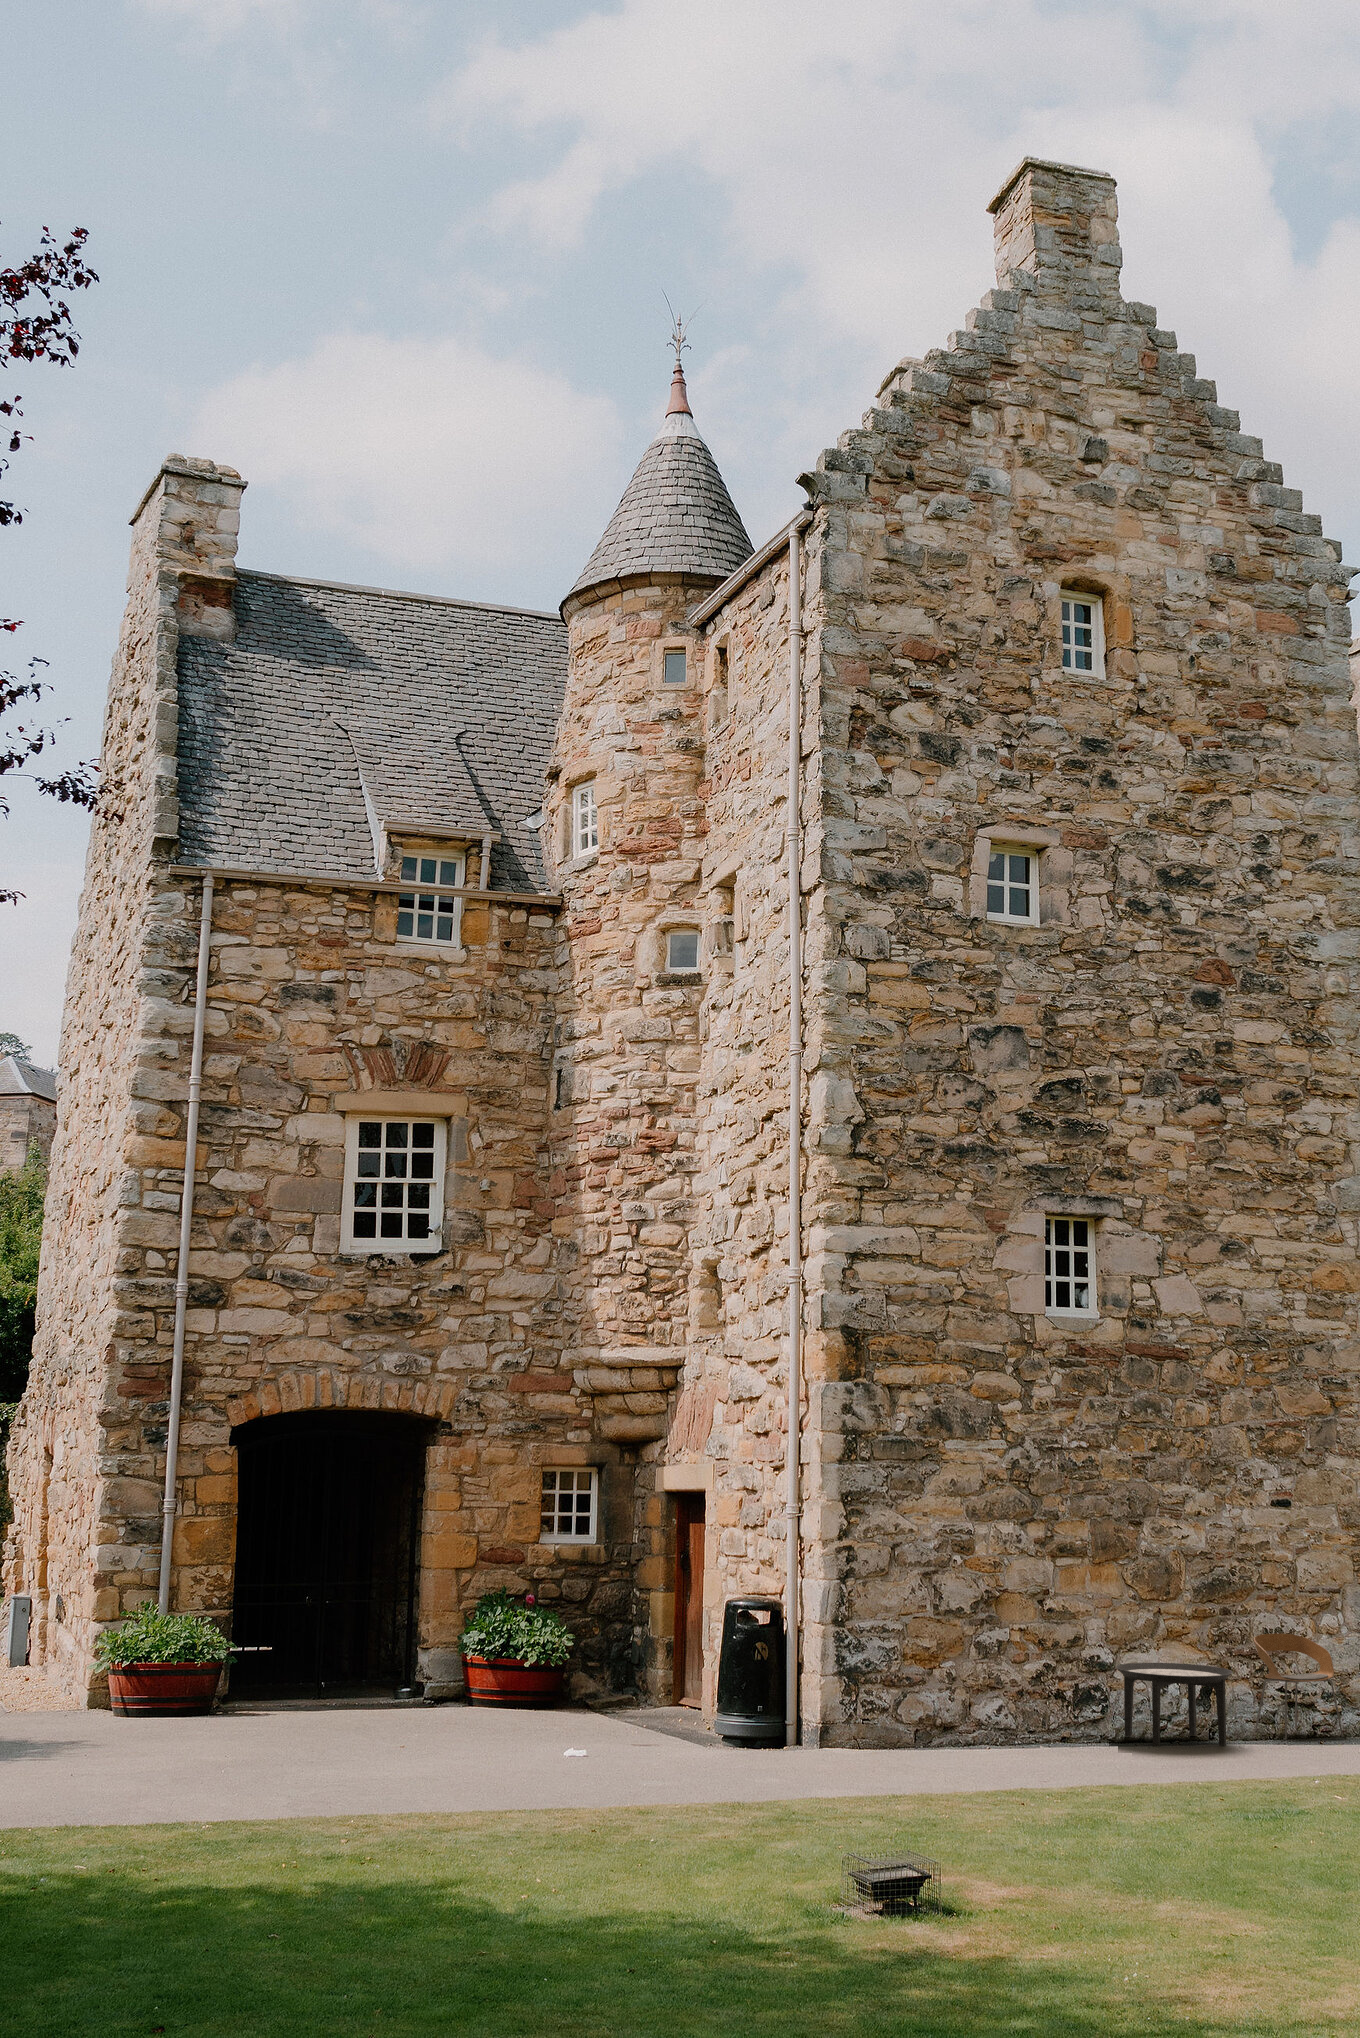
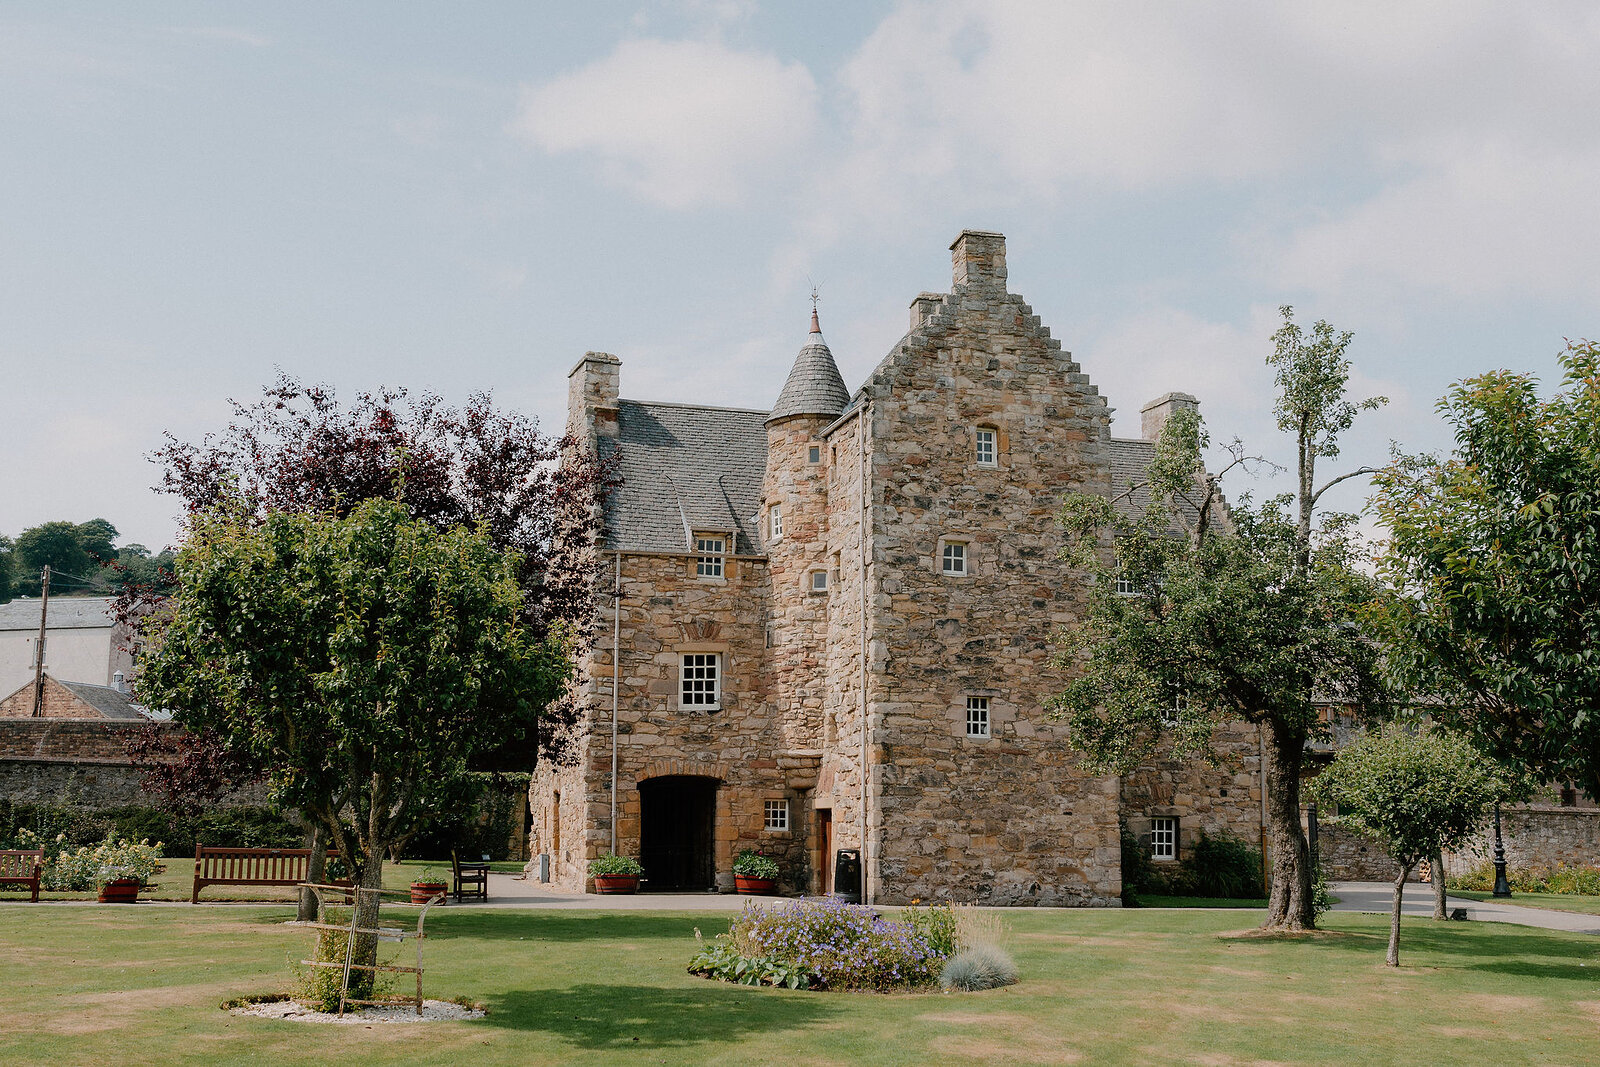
round table: present [1116,1663,1233,1747] -> none [995,877,1042,908]

